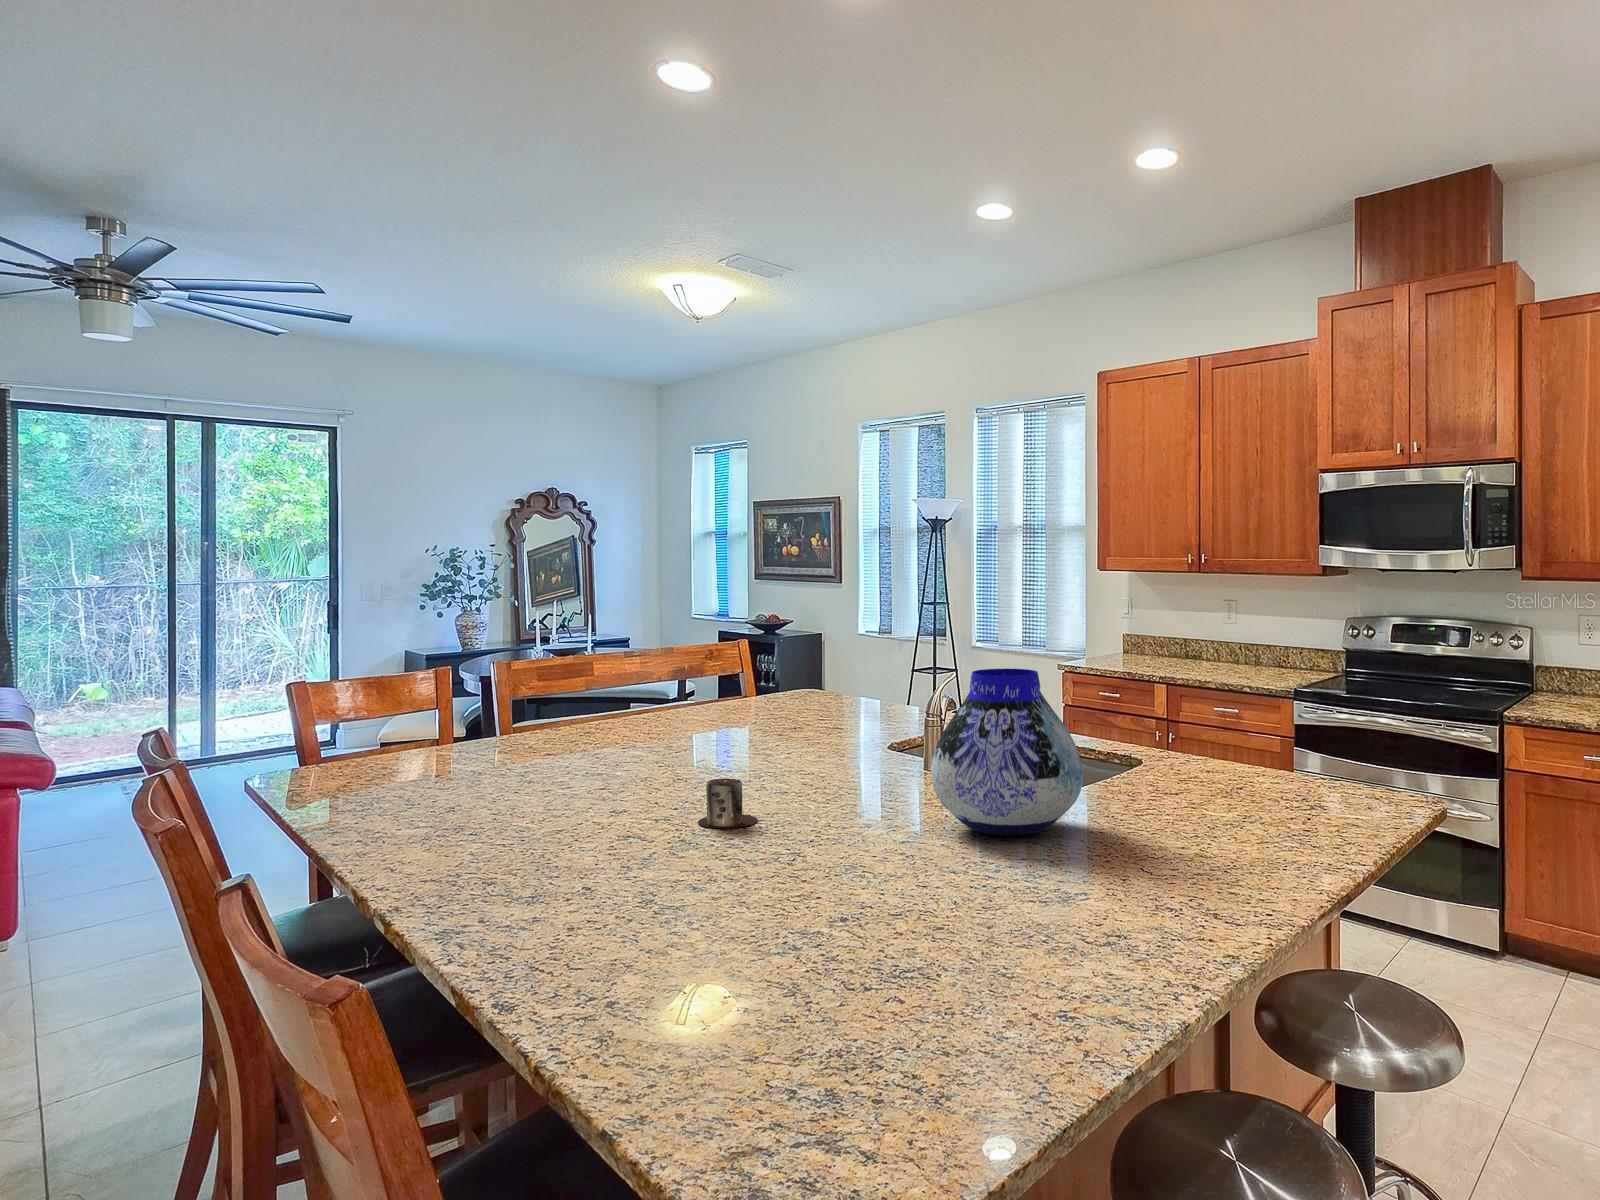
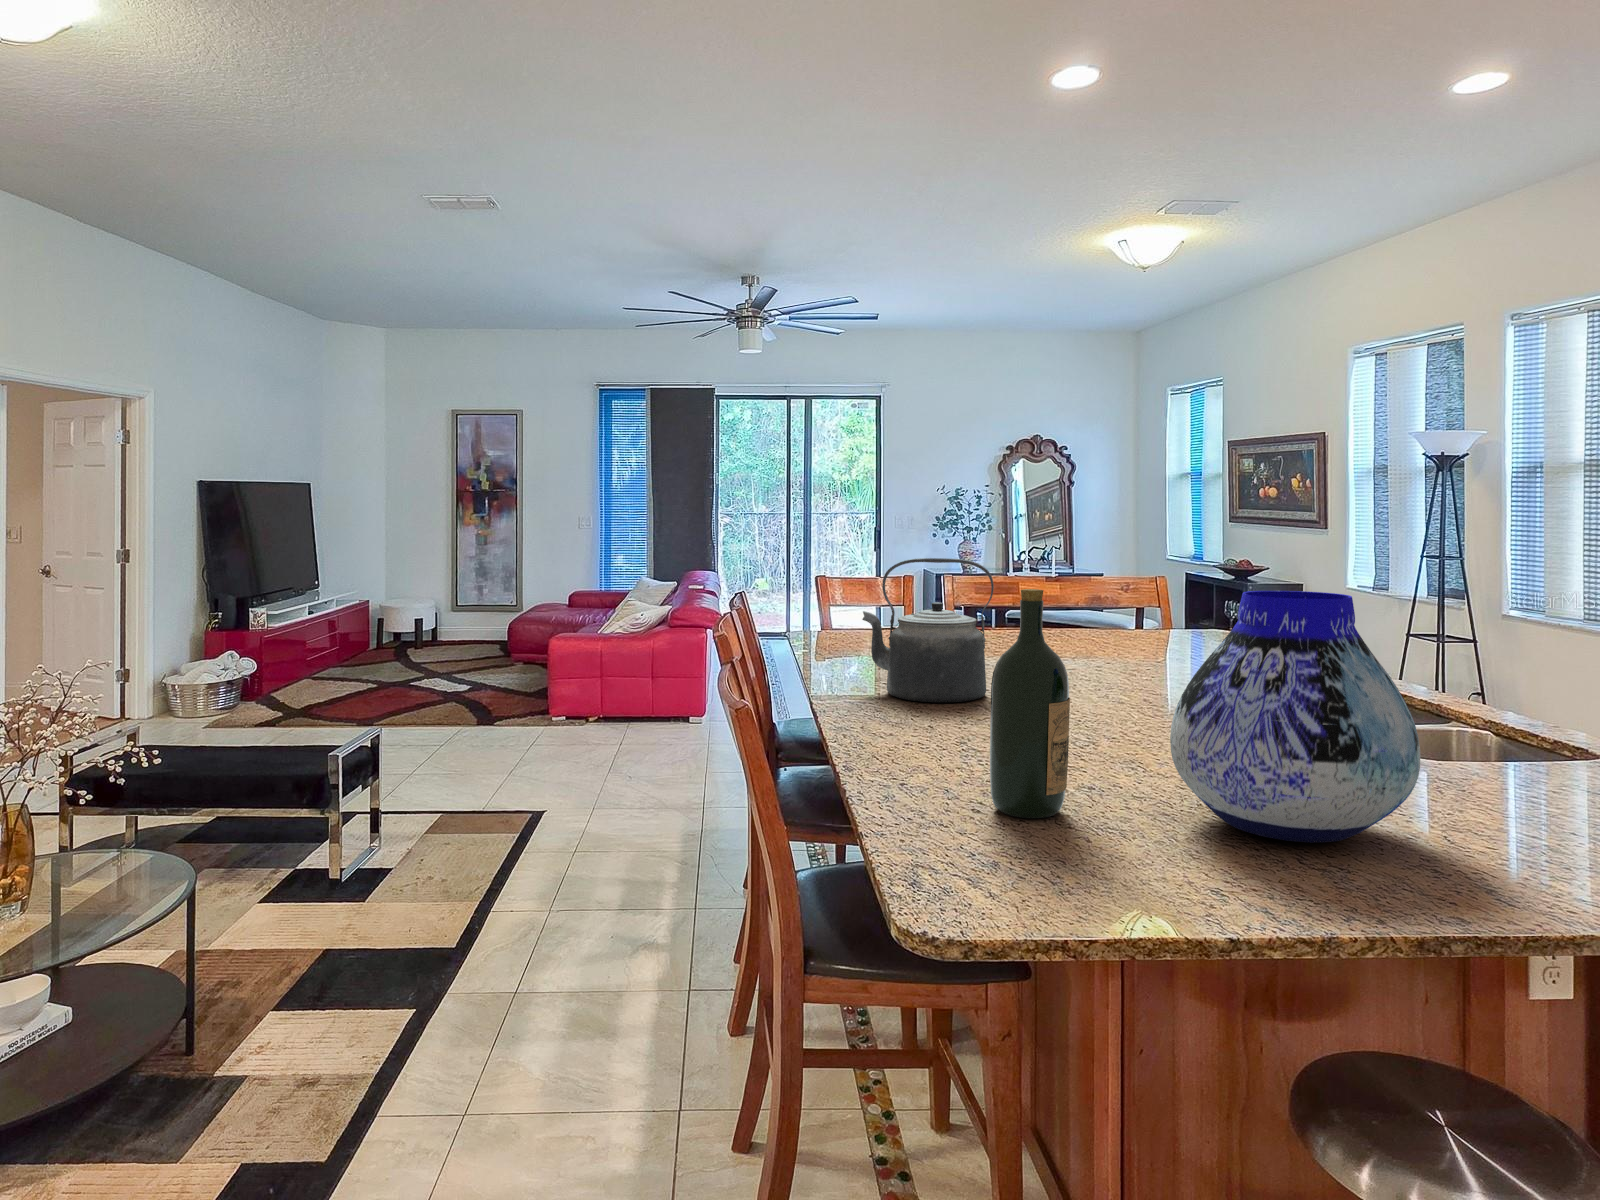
kettle: none [593,649,709,779] -> present [862,558,994,703]
wine bottle: none [815,680,872,849] -> present [990,589,1070,818]
mug: present [698,779,758,828] -> none [891,705,964,767]

